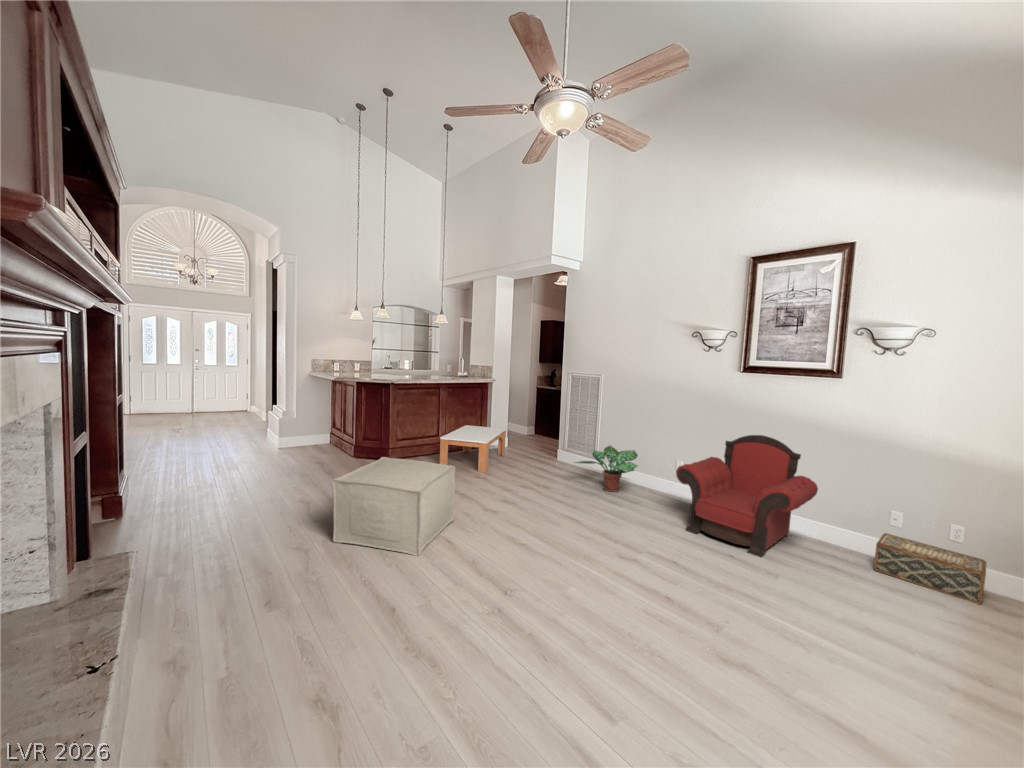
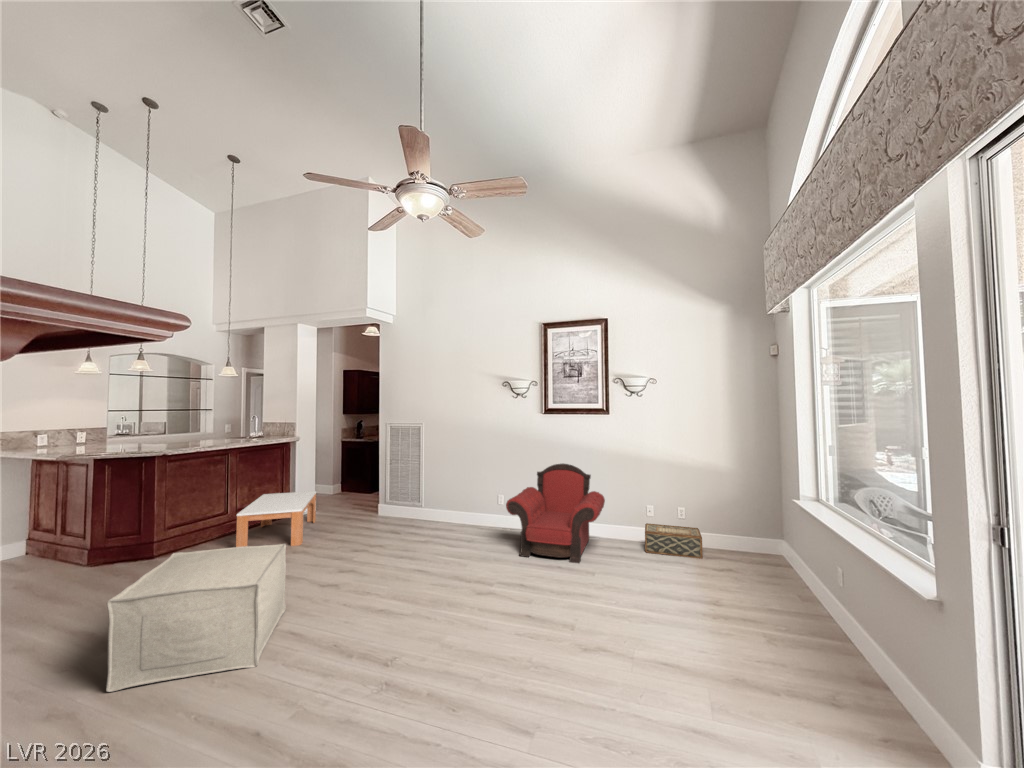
potted plant: present [576,446,638,492] -> none [402,491,467,537]

